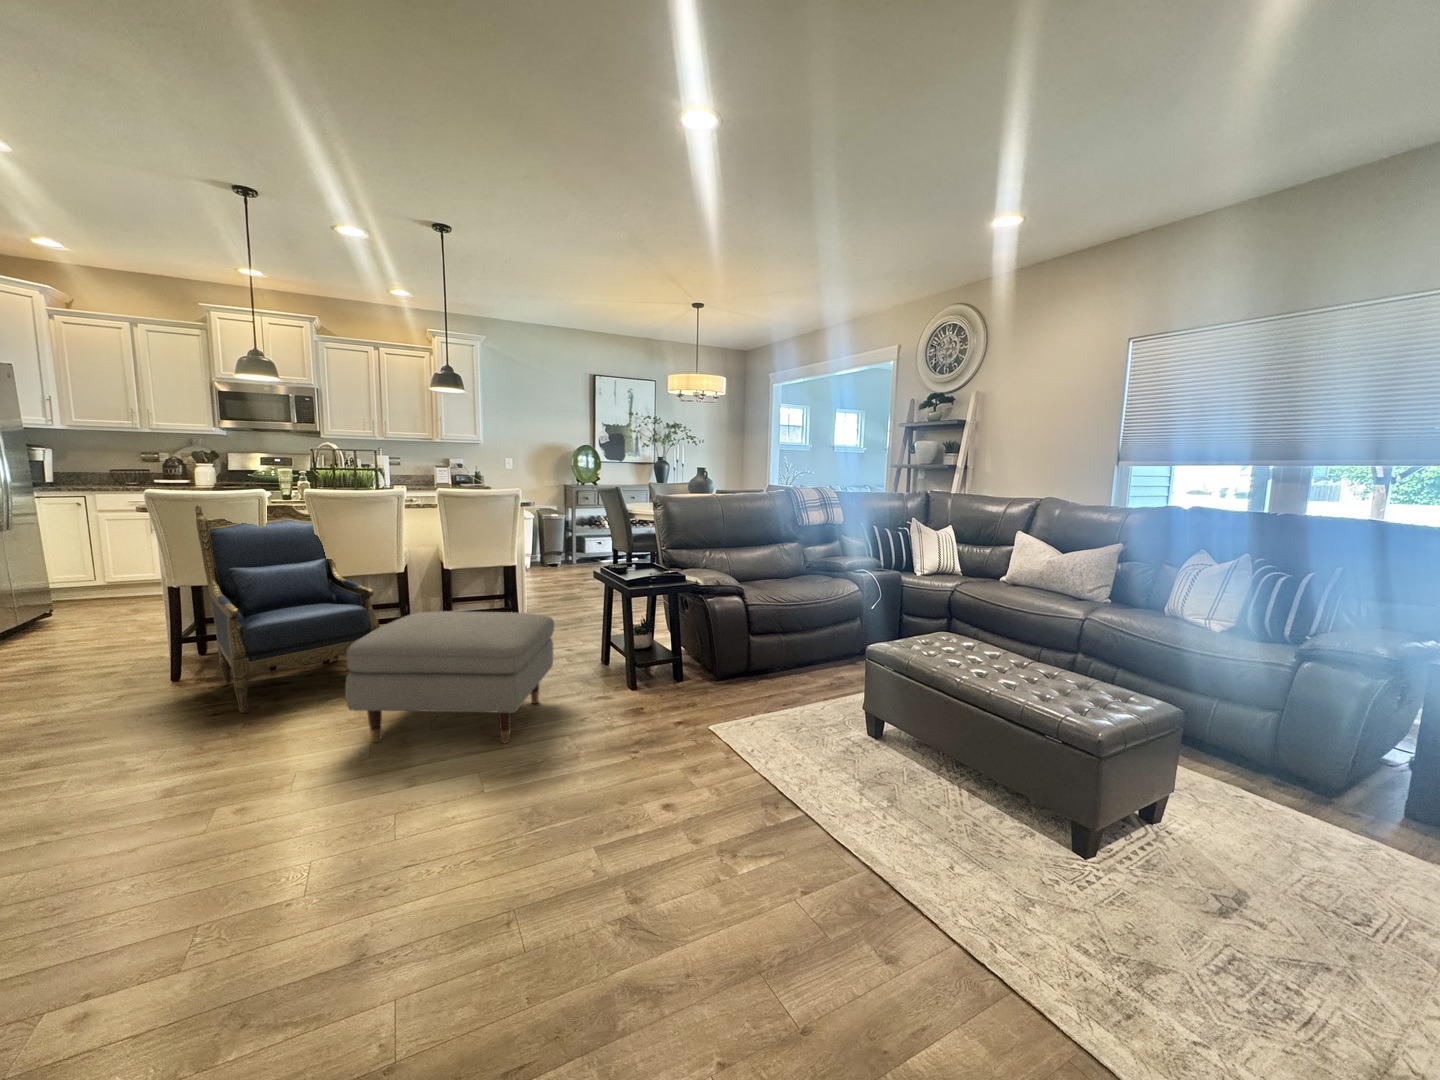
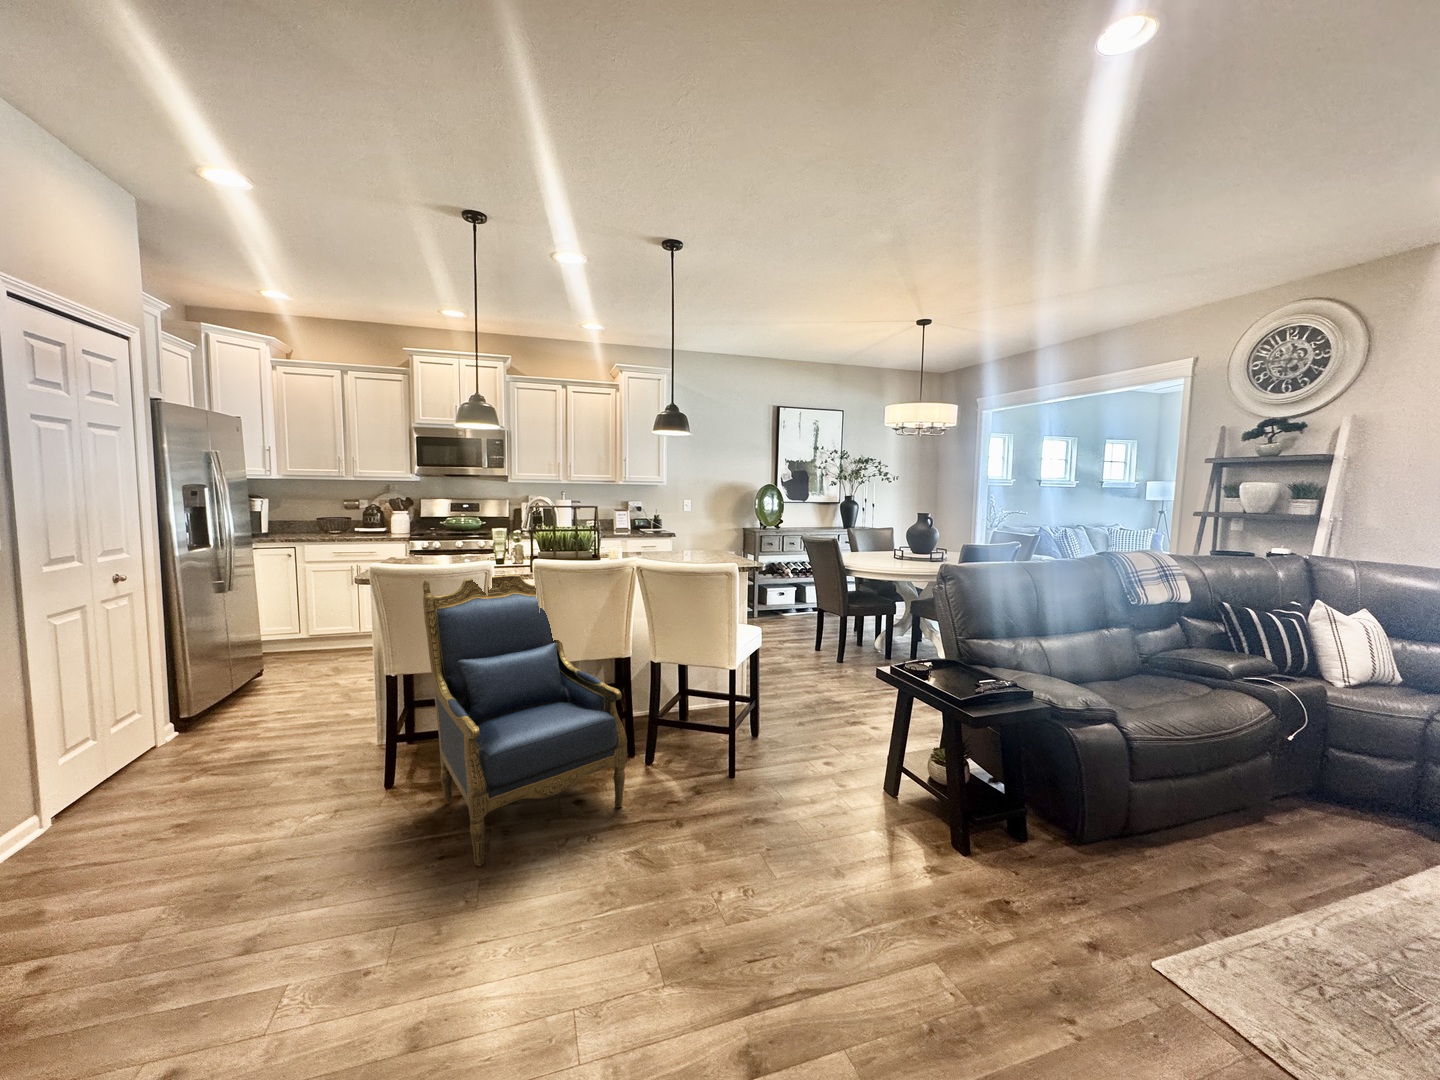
ottoman: present [345,611,554,743] -> none [643,739,916,989]

